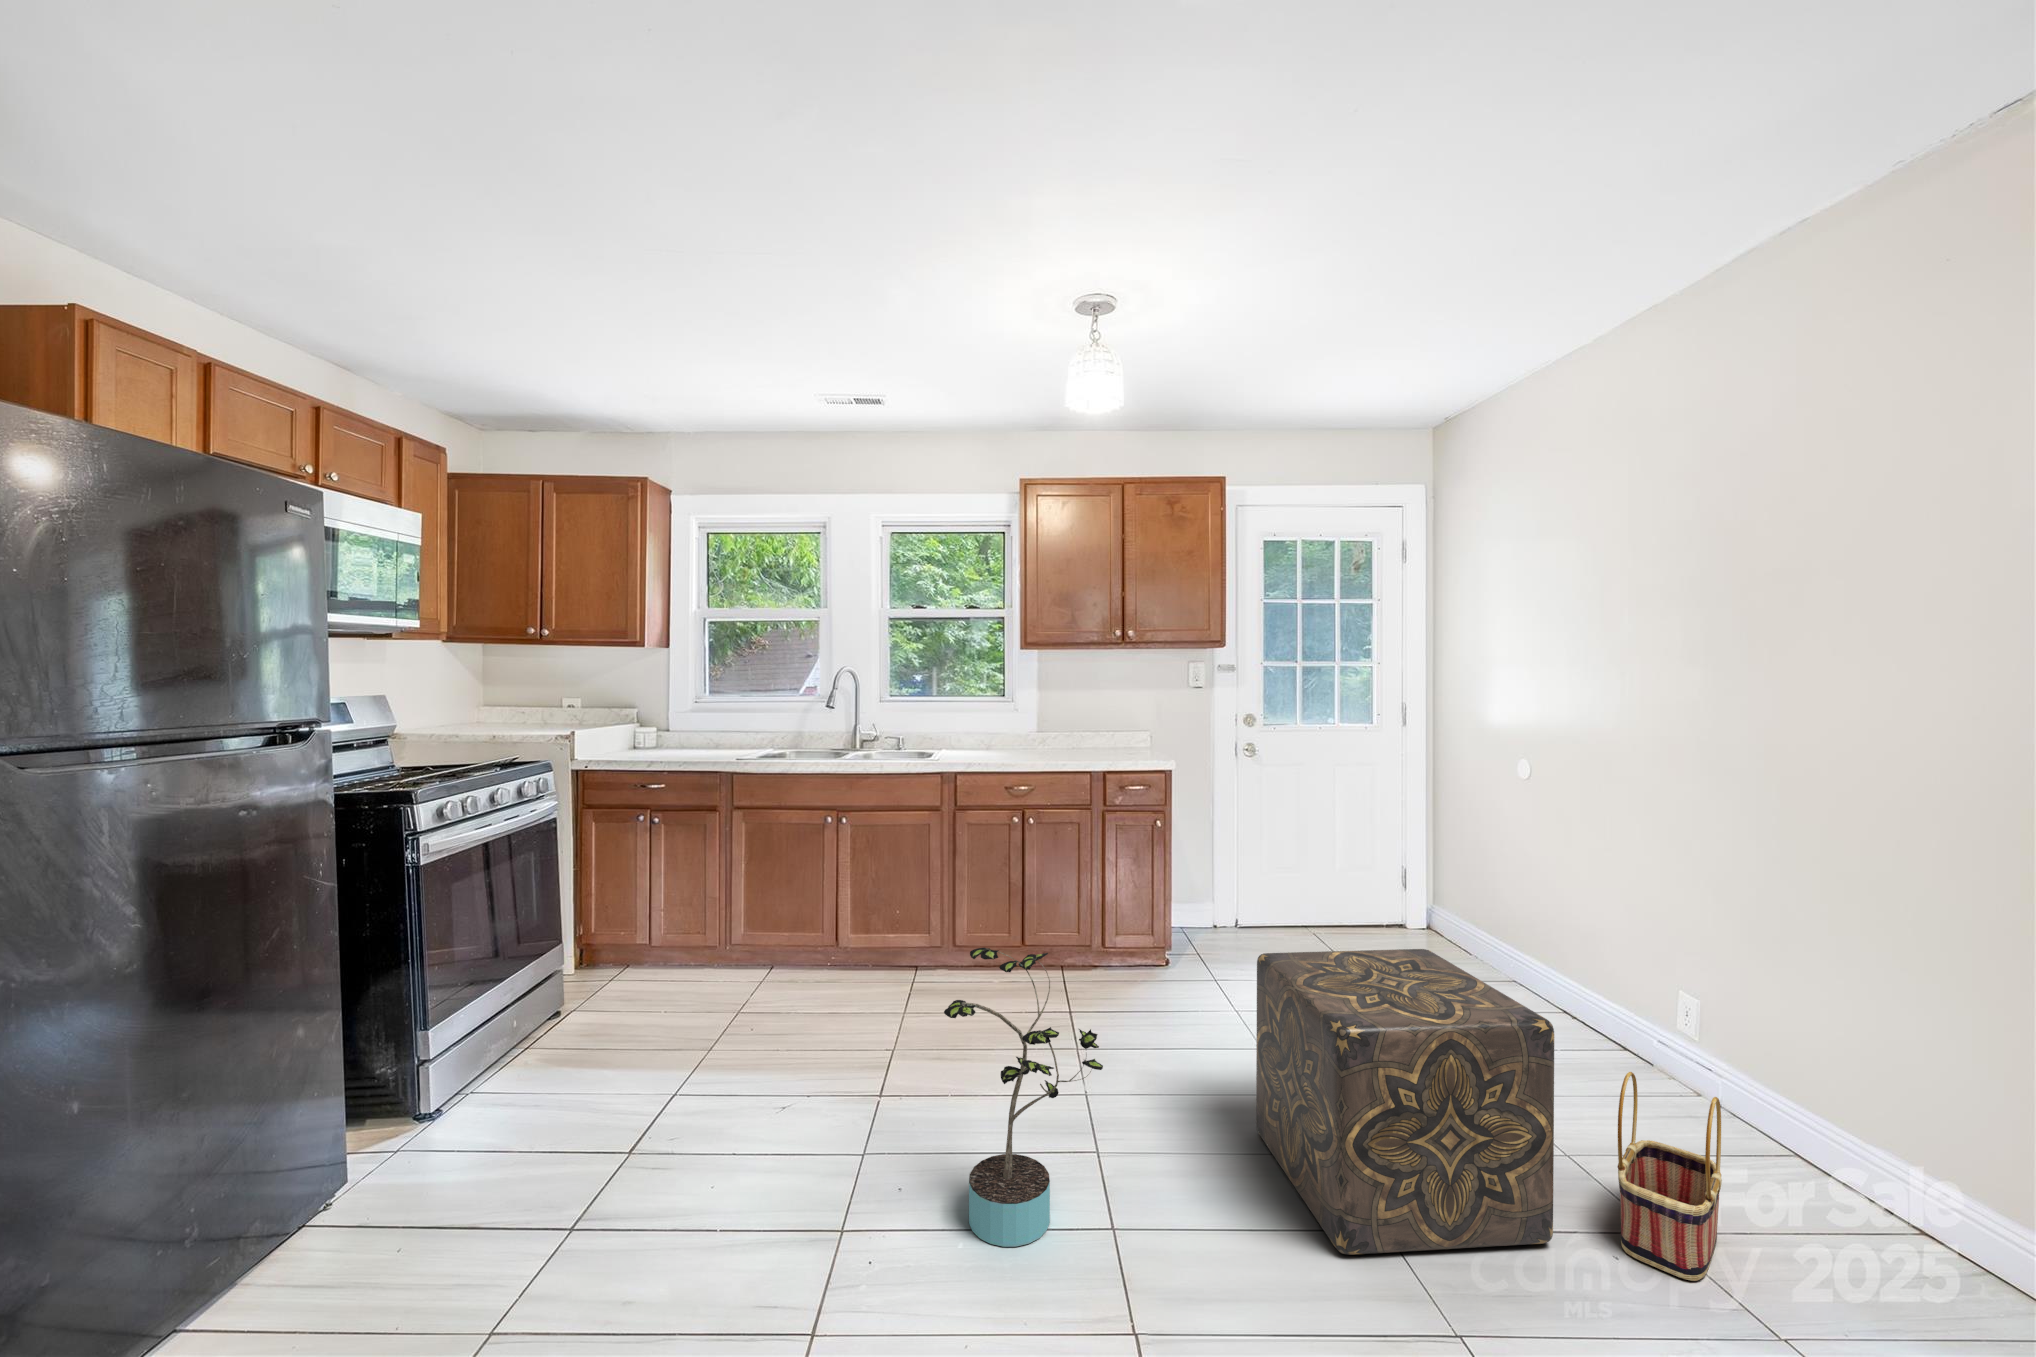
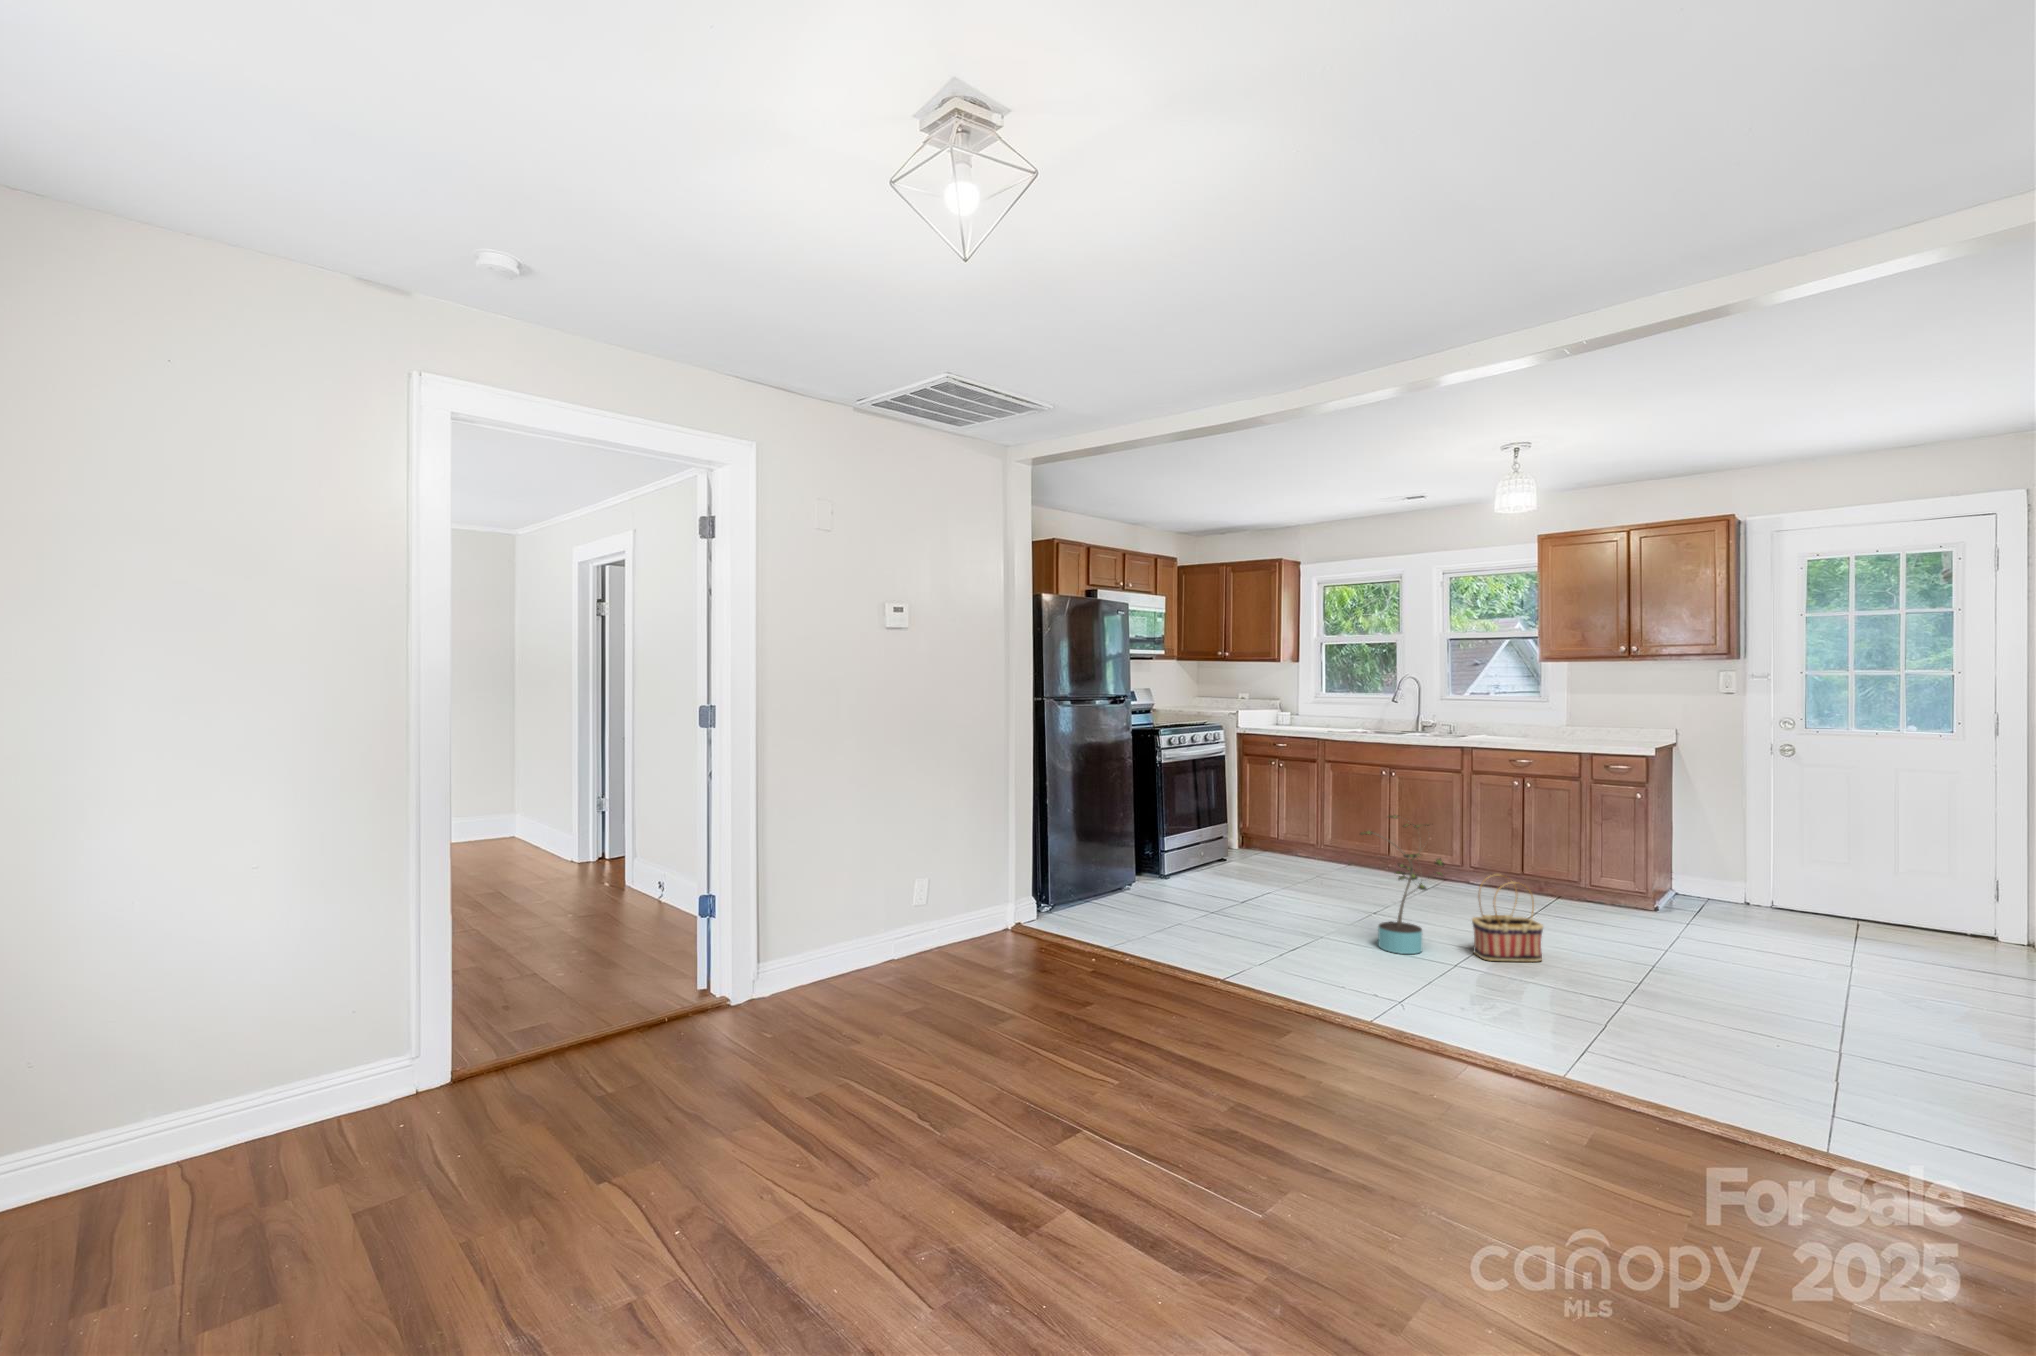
ottoman: present [1256,949,1554,1255] -> none [1569,851,1737,1023]
basket: present [1618,1072,1722,1281] -> present [1472,875,1543,962]

